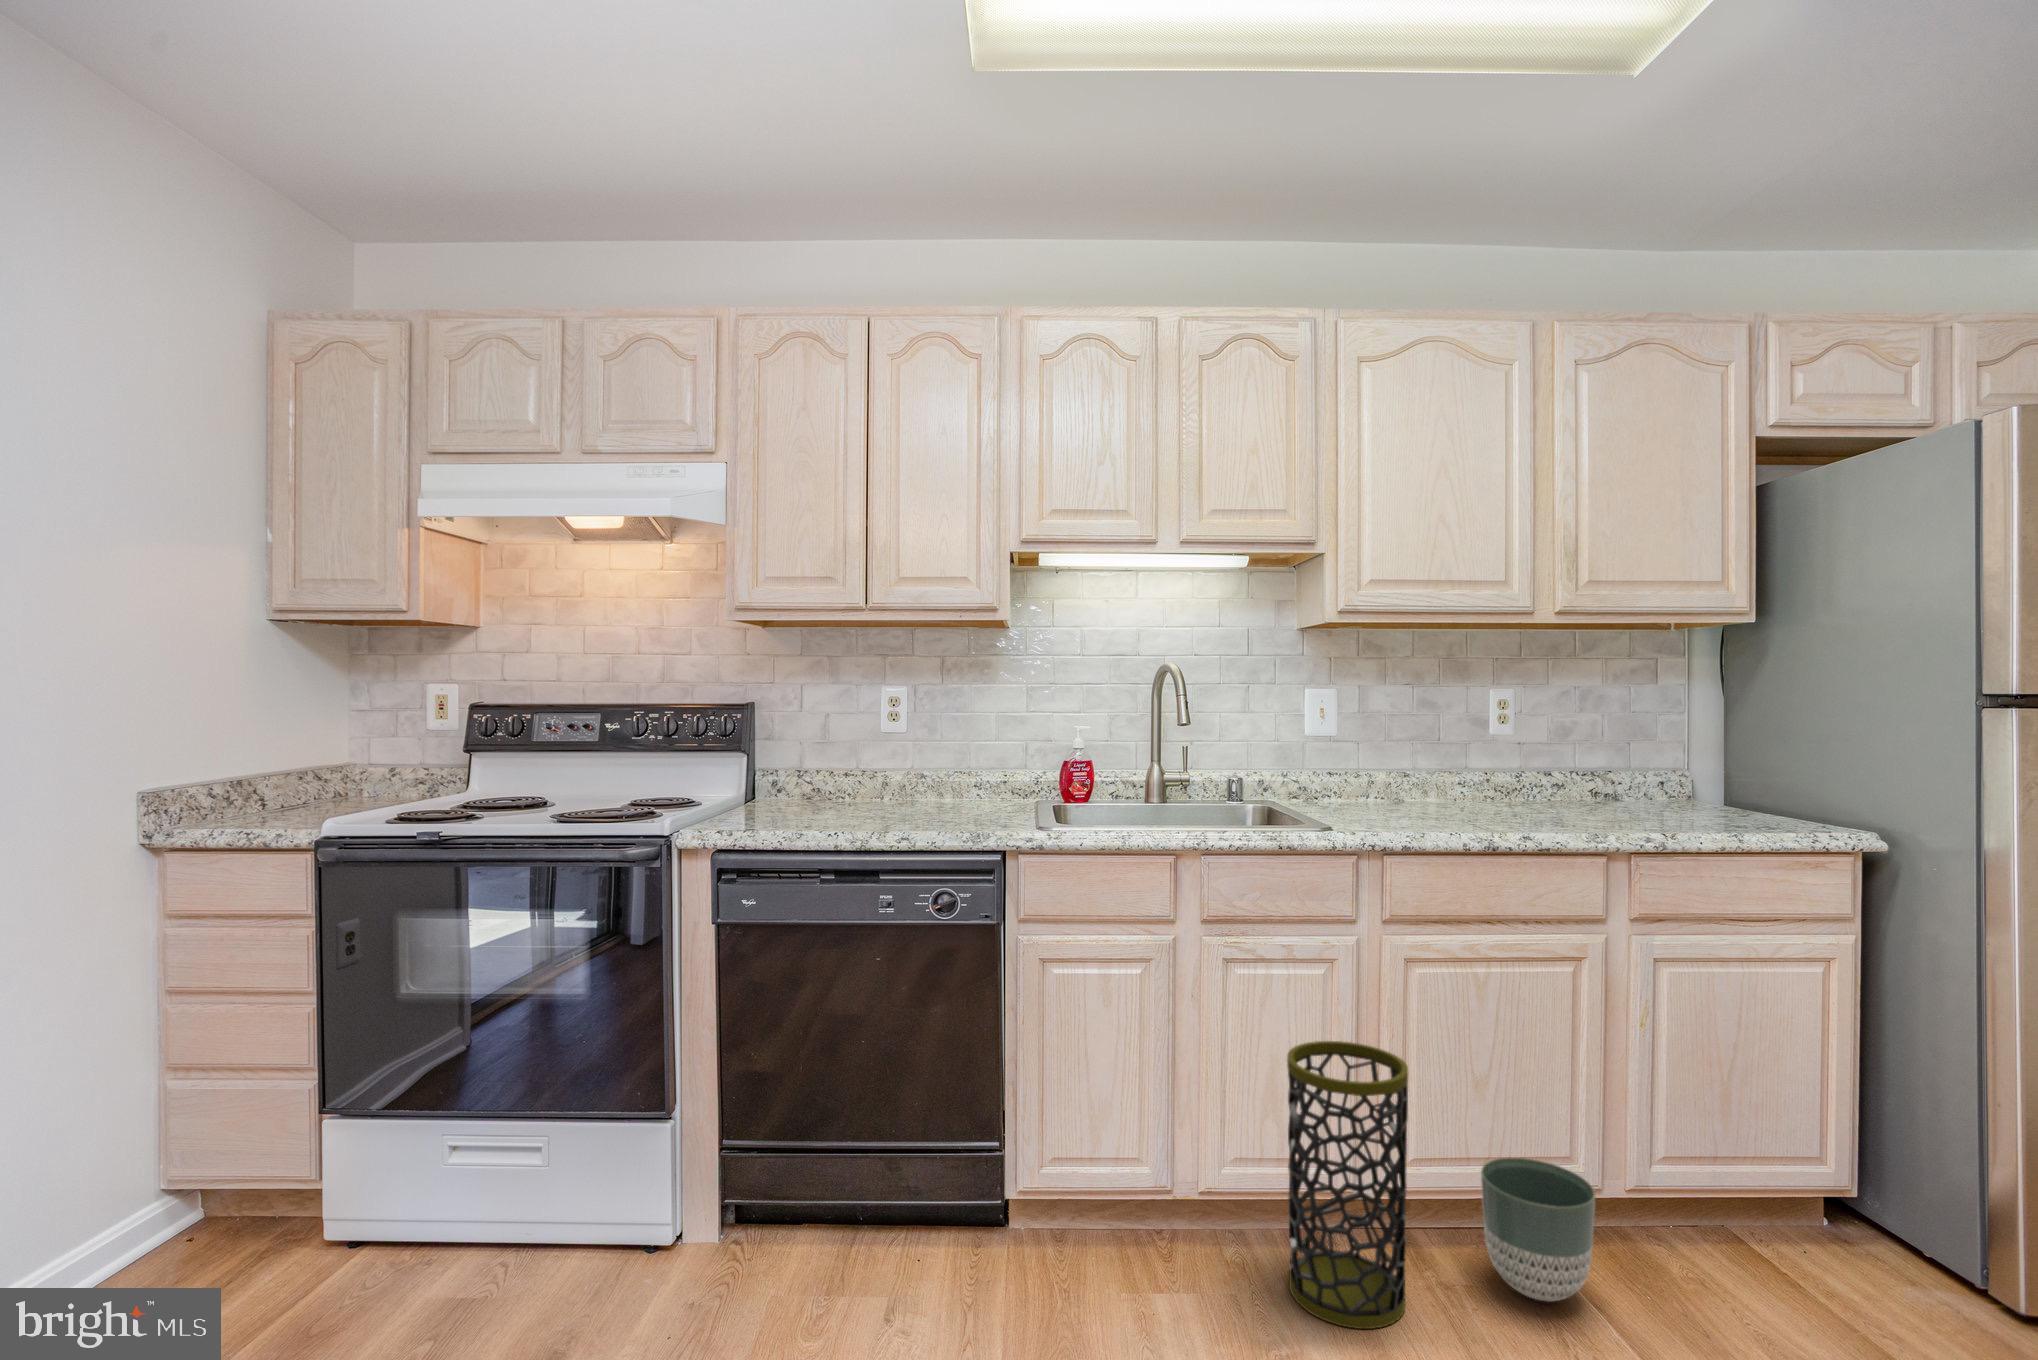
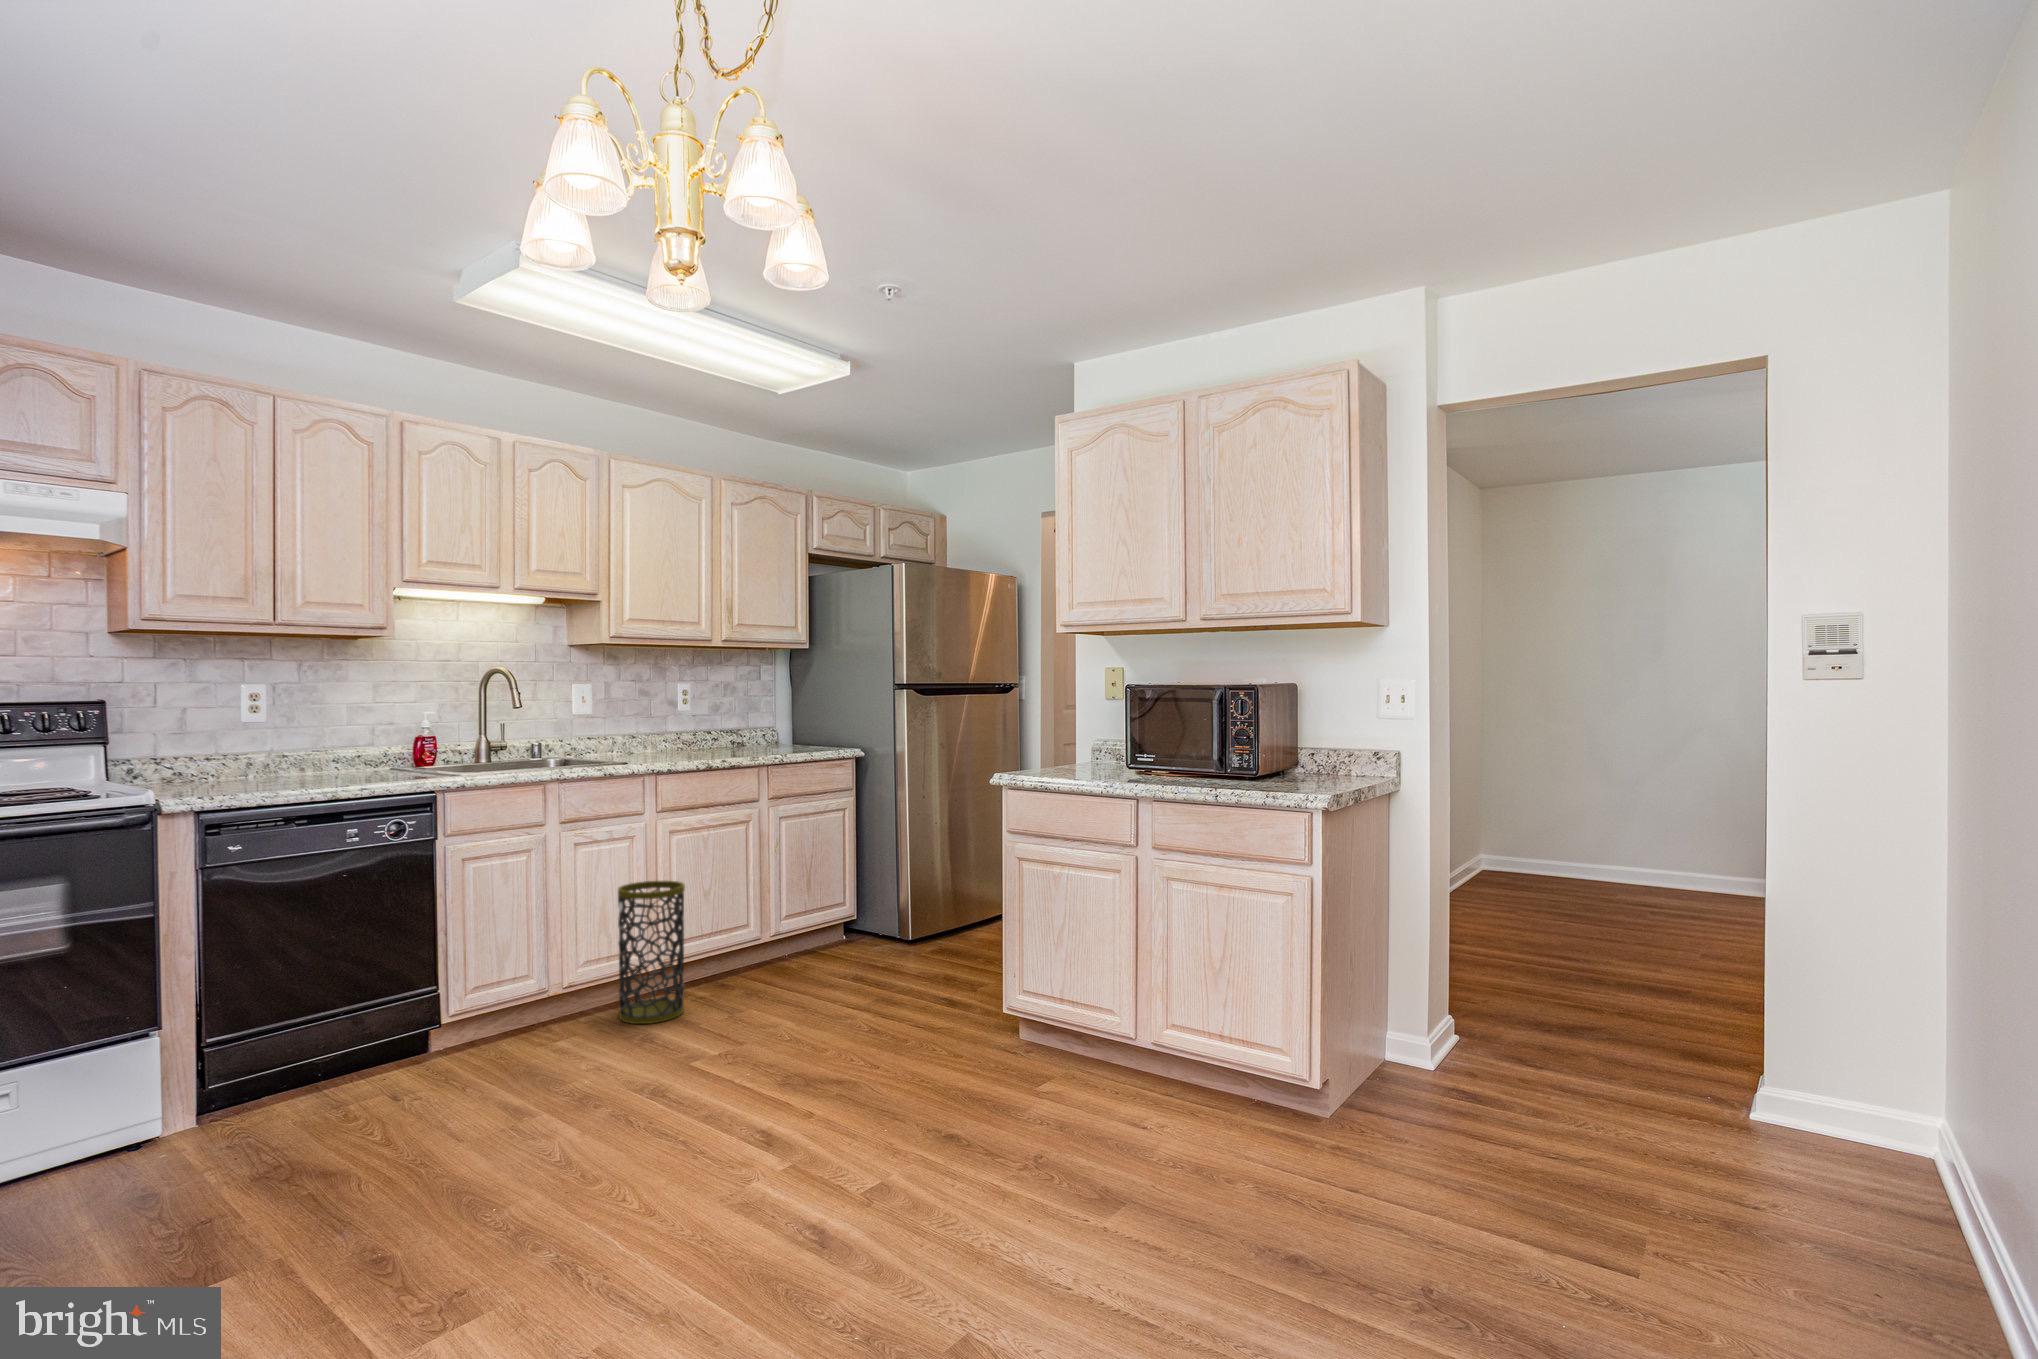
planter: present [1481,1158,1595,1302] -> none [710,927,764,990]

